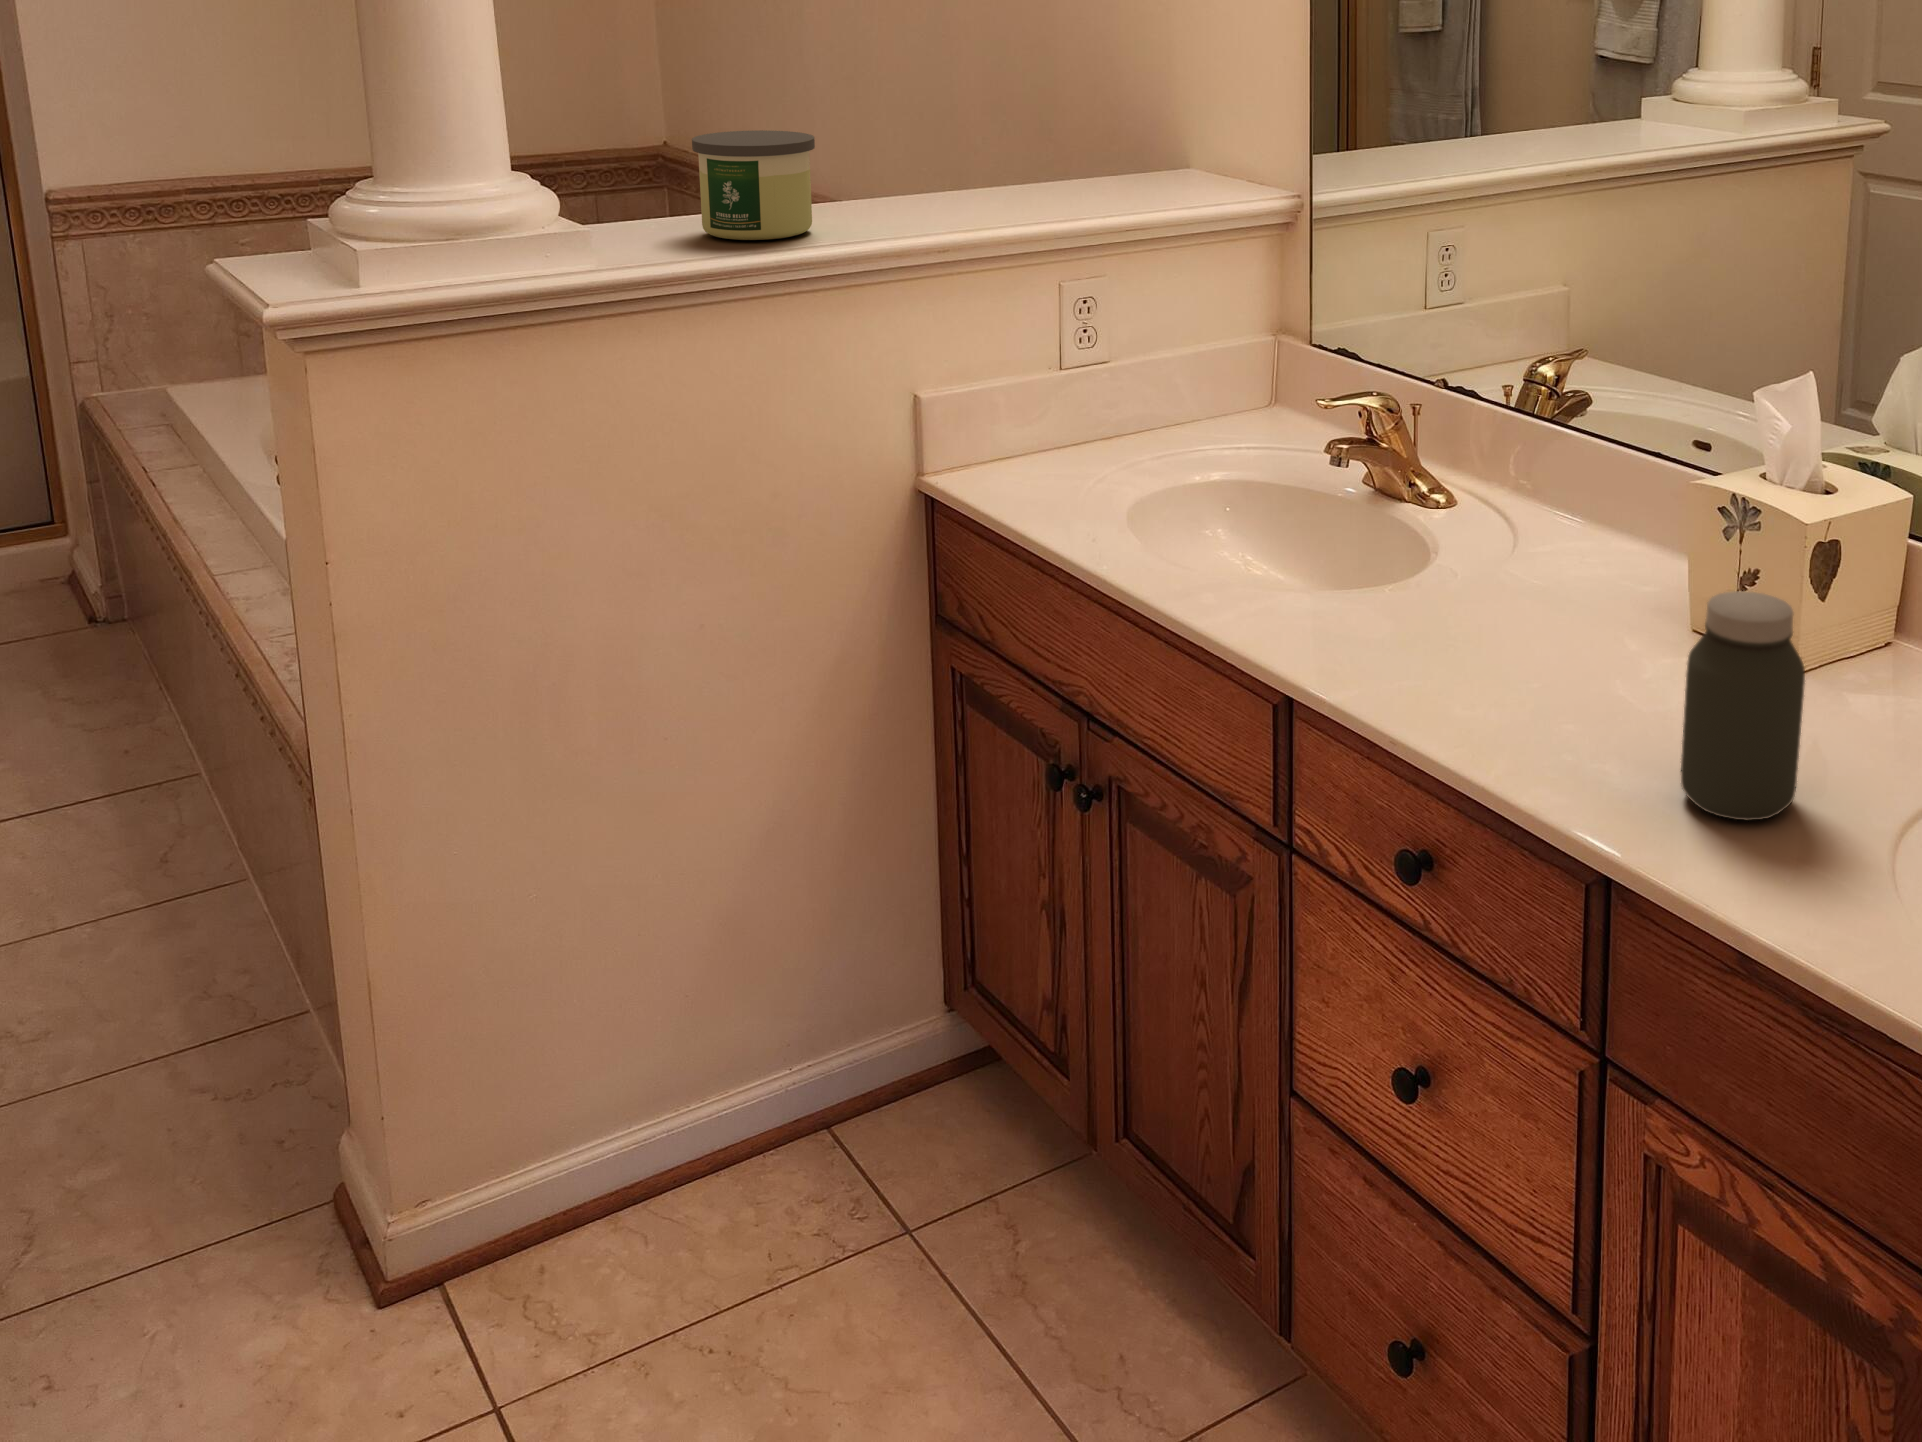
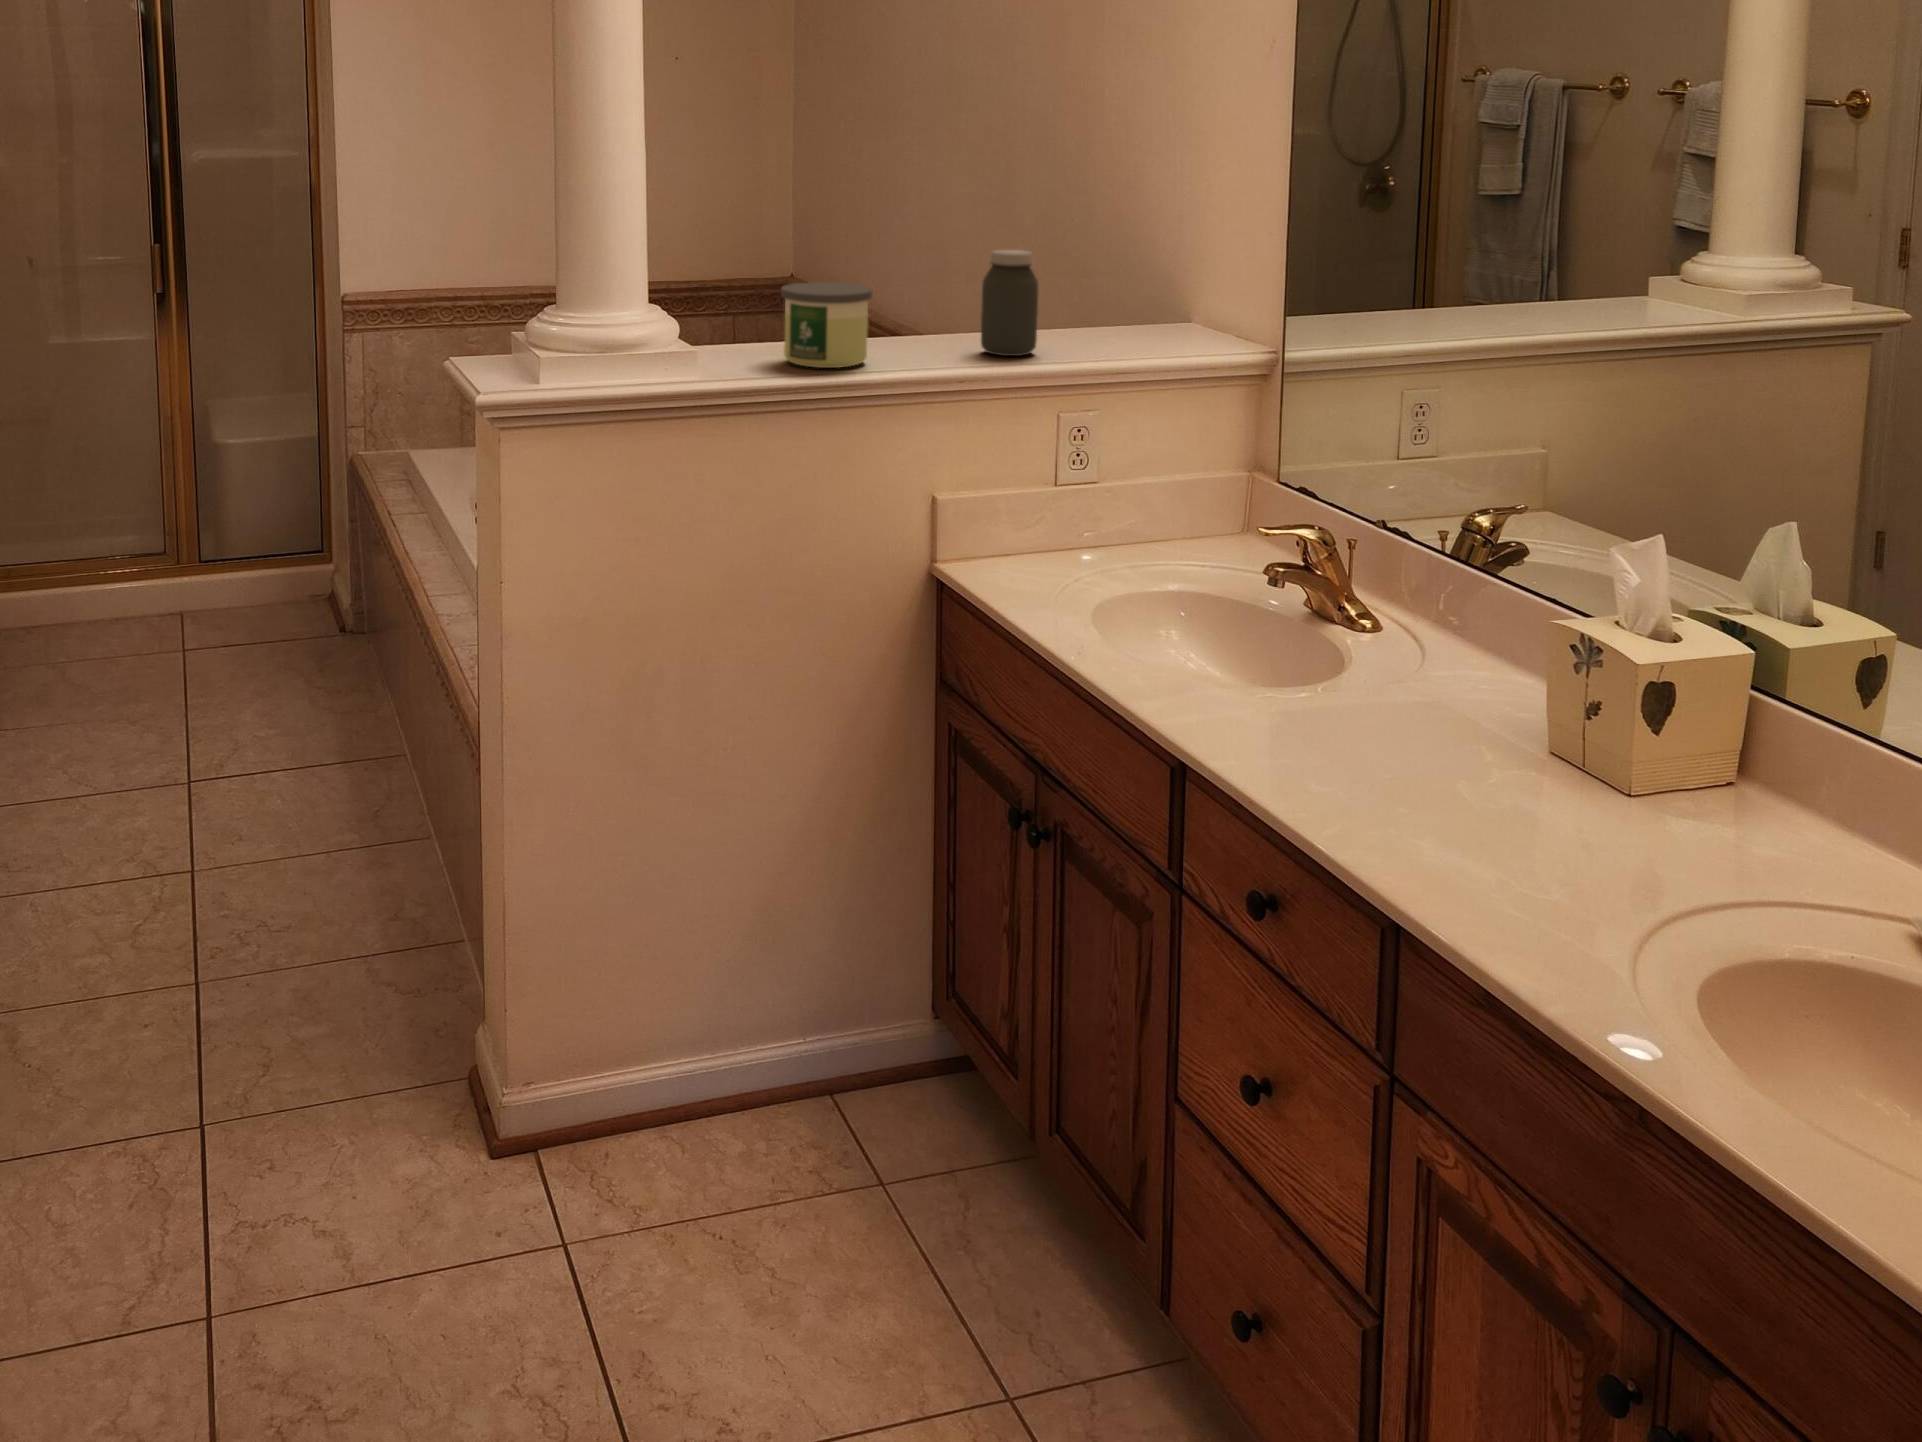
jar: present [1681,591,1805,820] -> present [981,250,1038,356]

